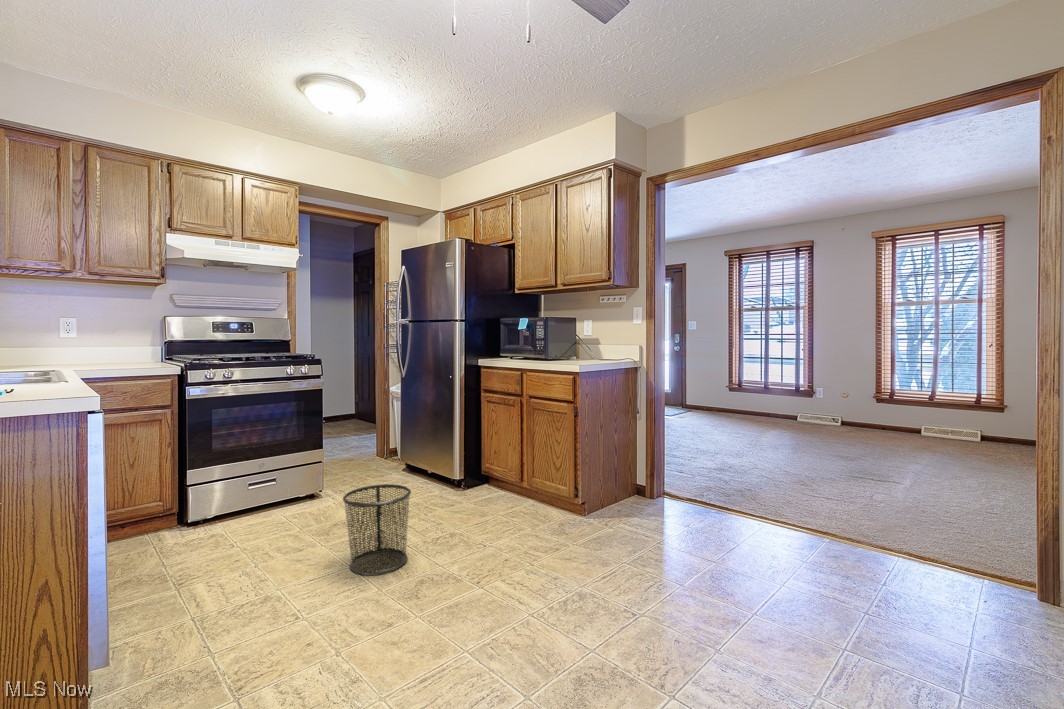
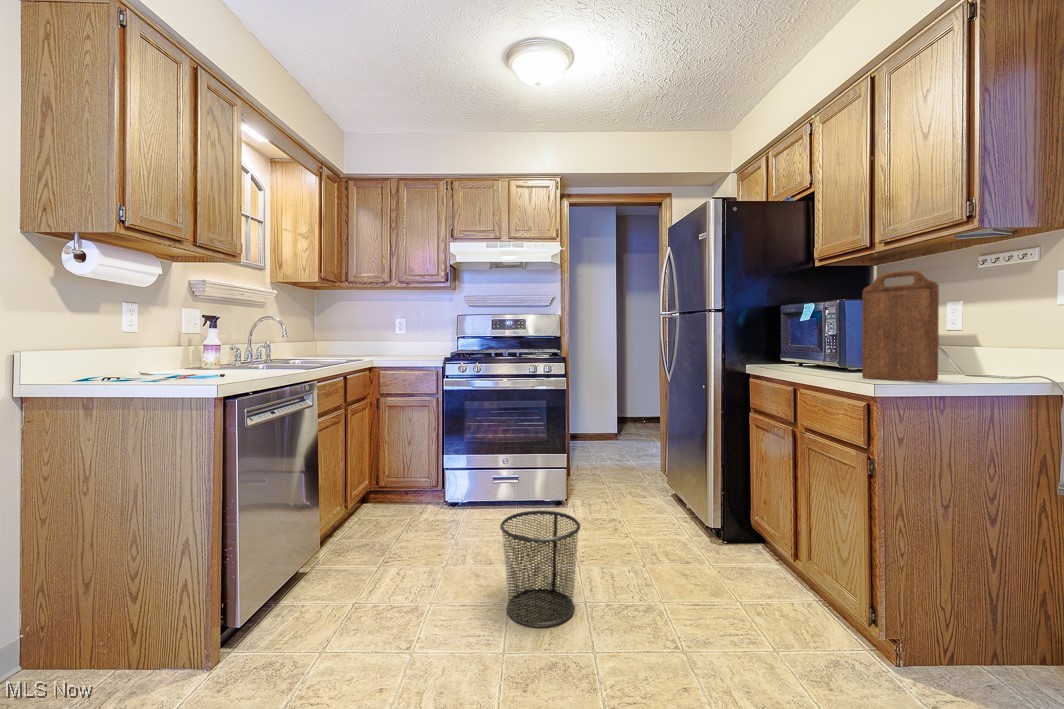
cutting board: none [564,305,600,365] -> present [862,270,939,381]

